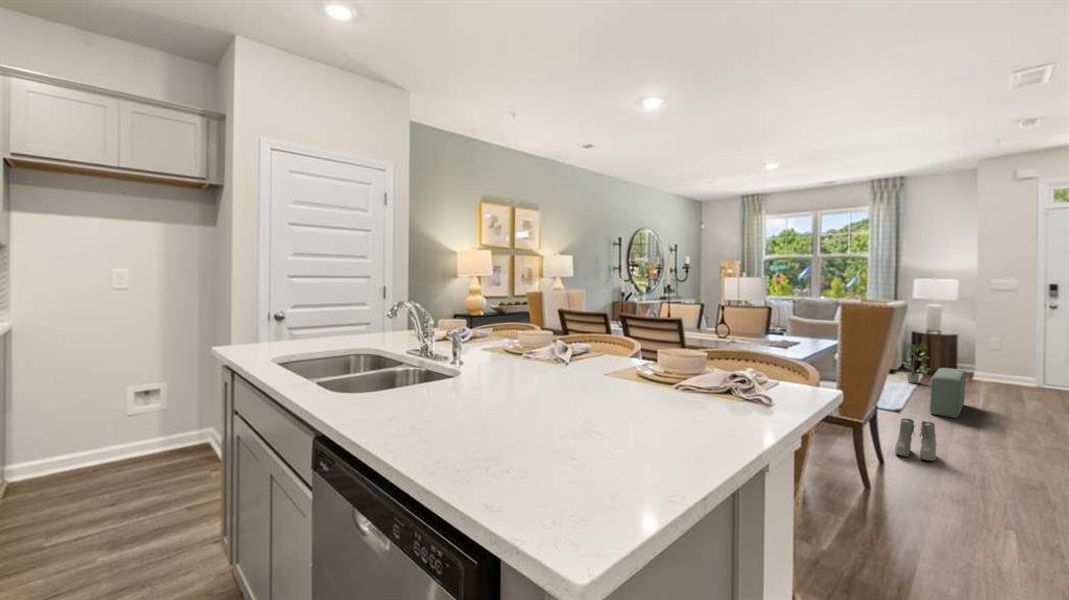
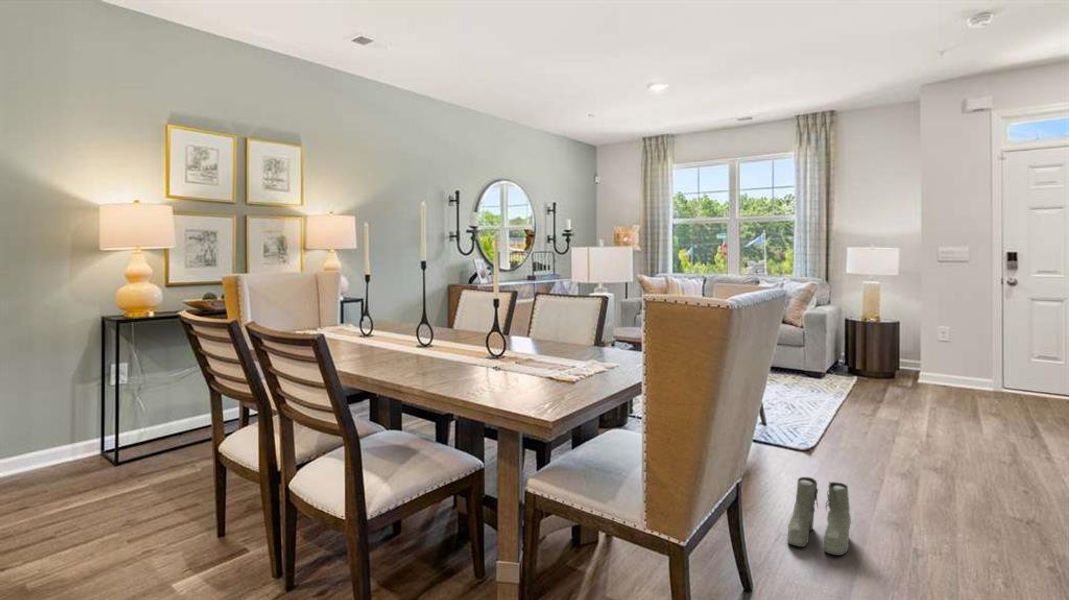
potted plant: present [904,344,928,383] -> none [830,335,868,391]
pouf: present [930,368,966,418] -> none [855,374,904,452]

